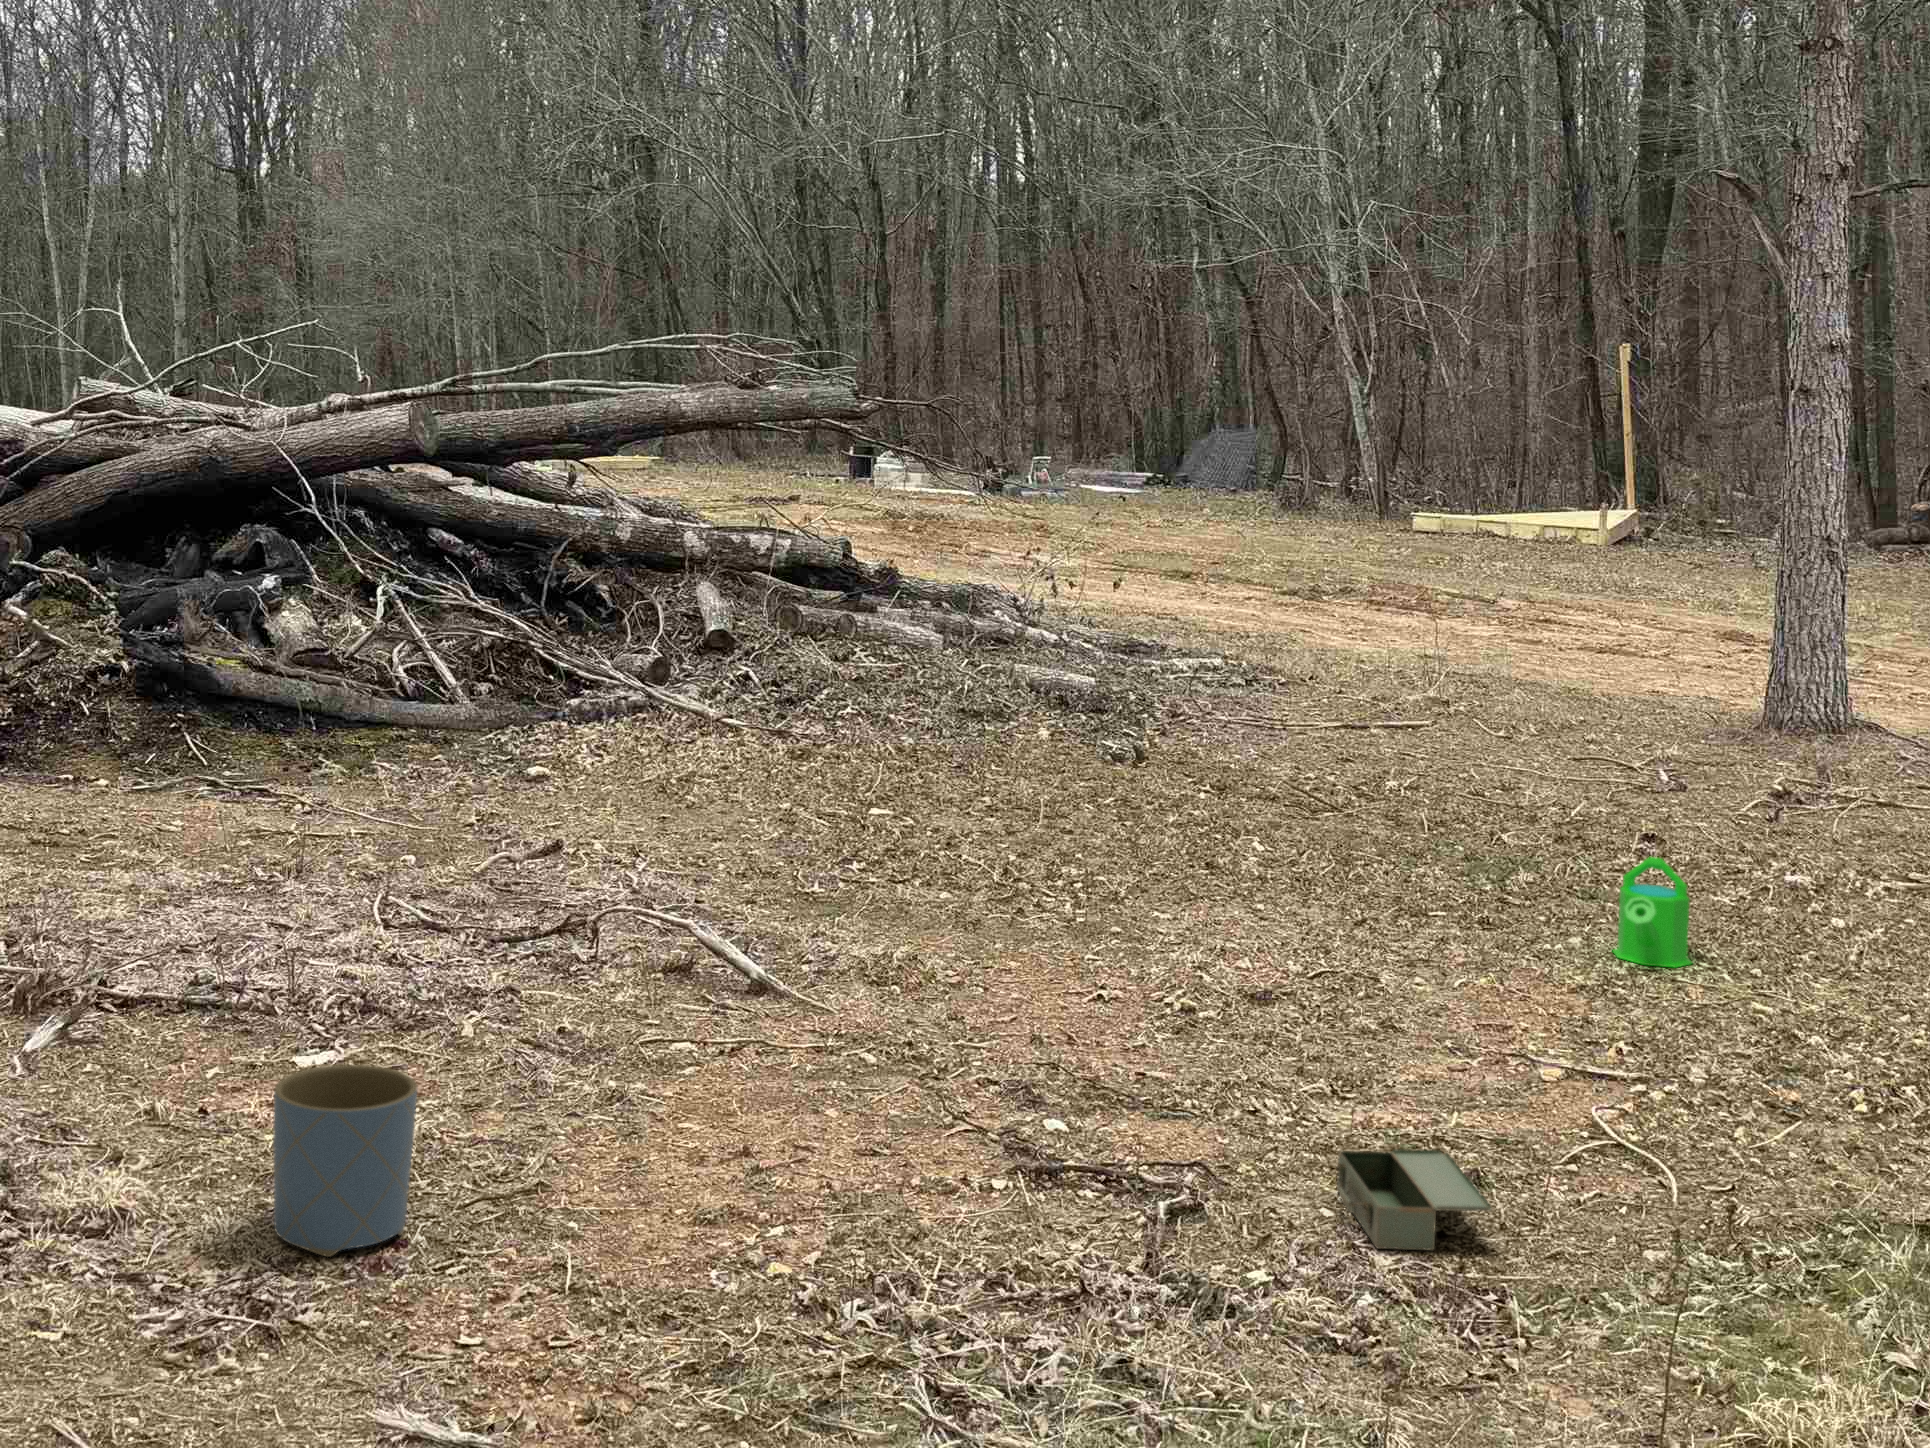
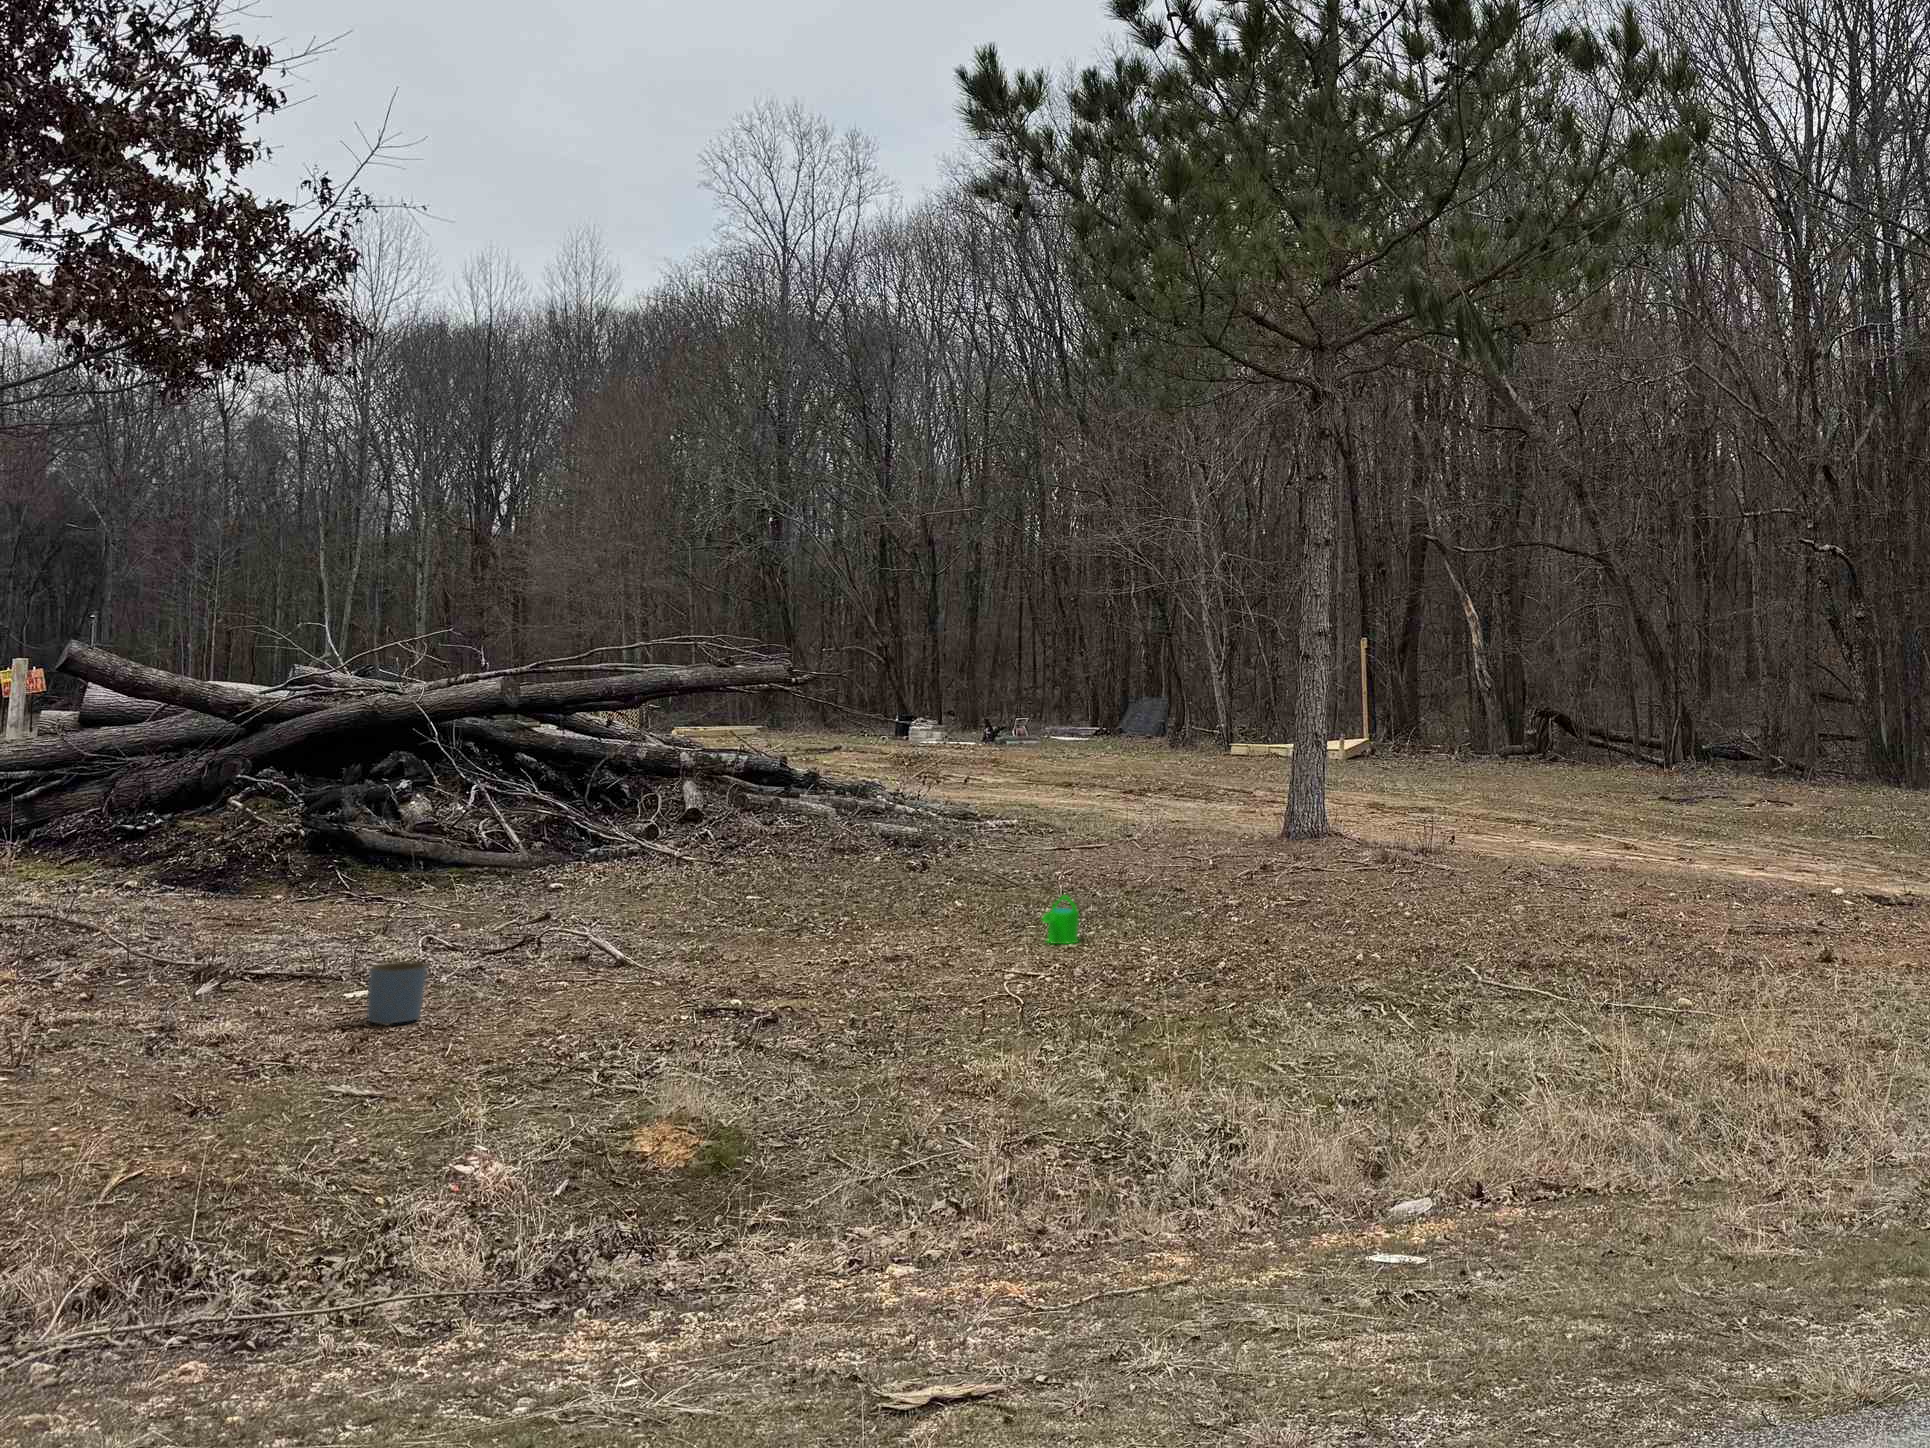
toolbox: present [1336,1149,1491,1250] -> none [799,987,851,1015]

